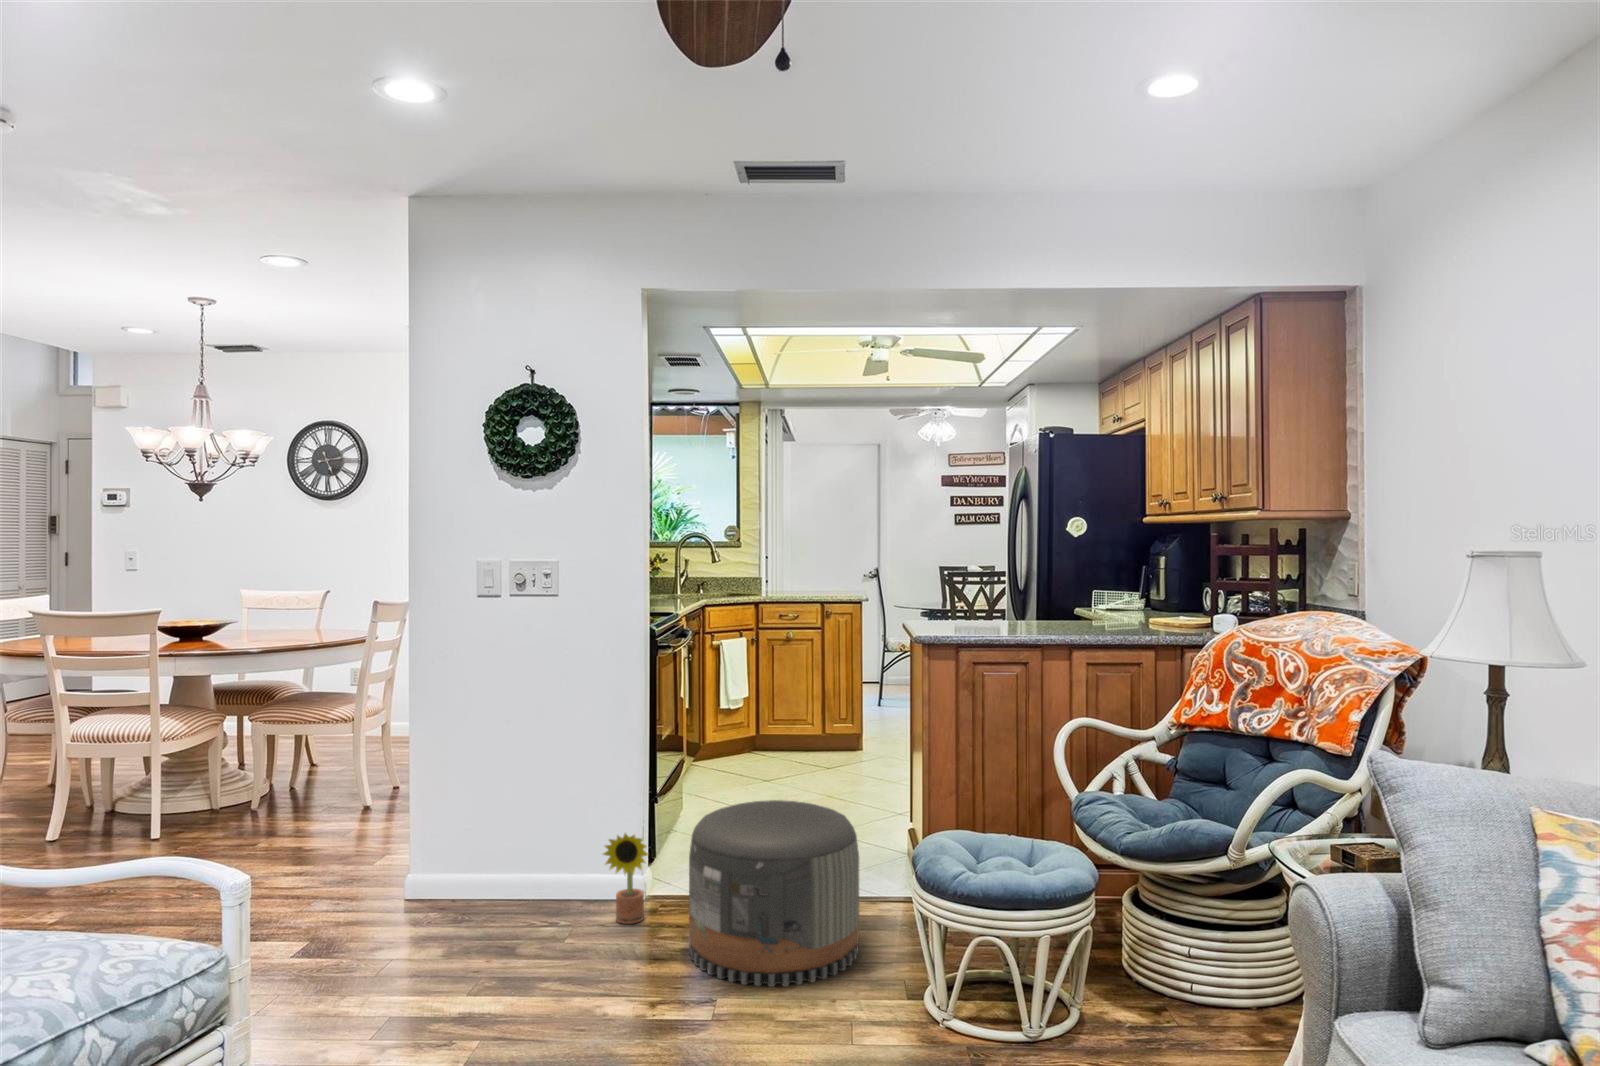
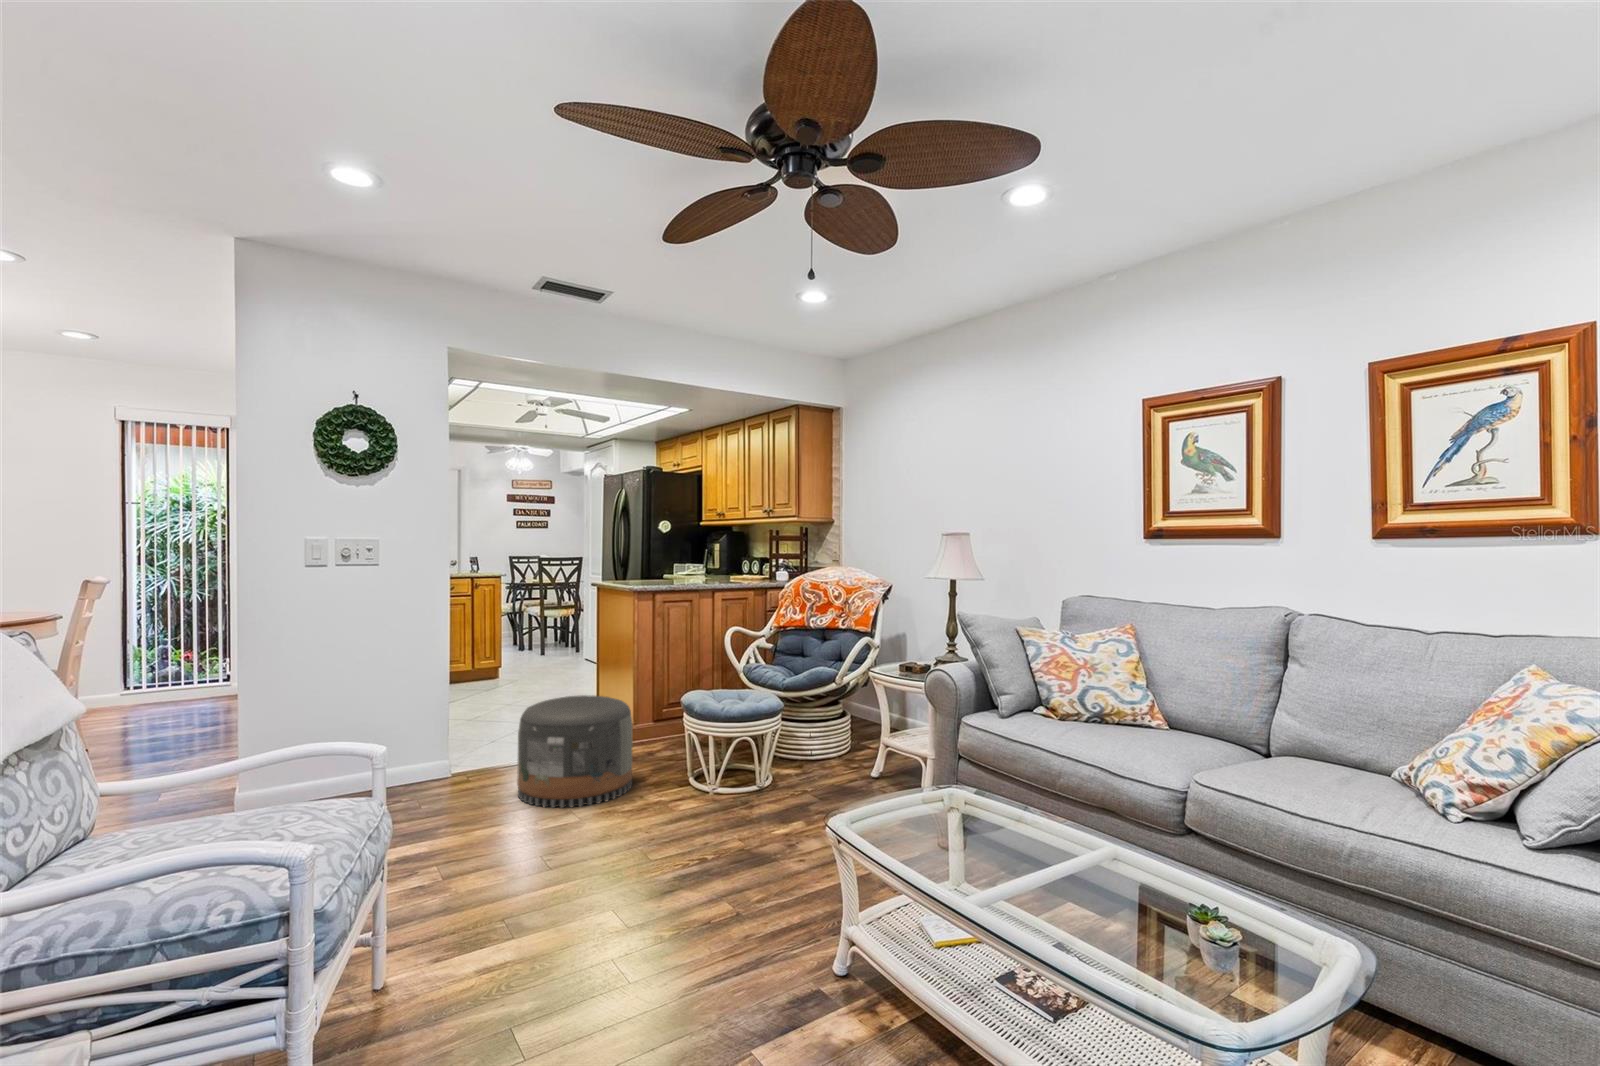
decorative plant: present [603,833,648,924] -> none [440,733,477,801]

